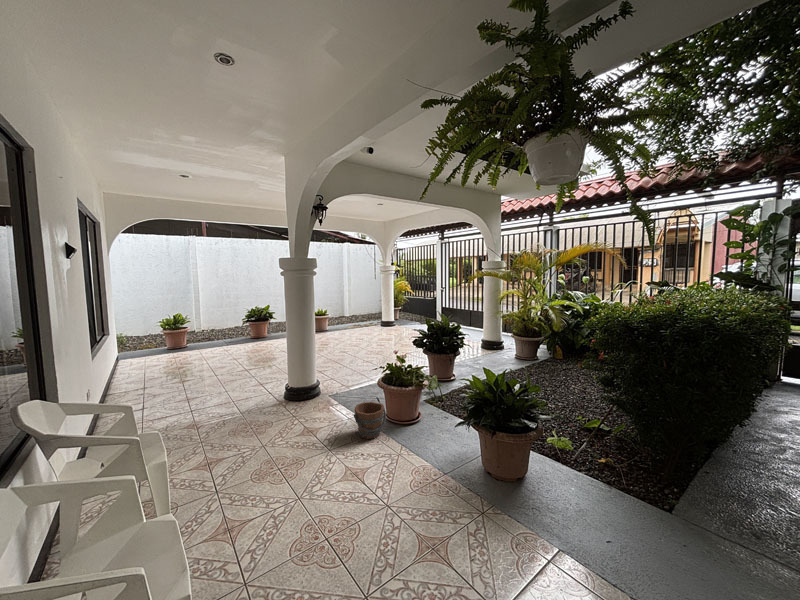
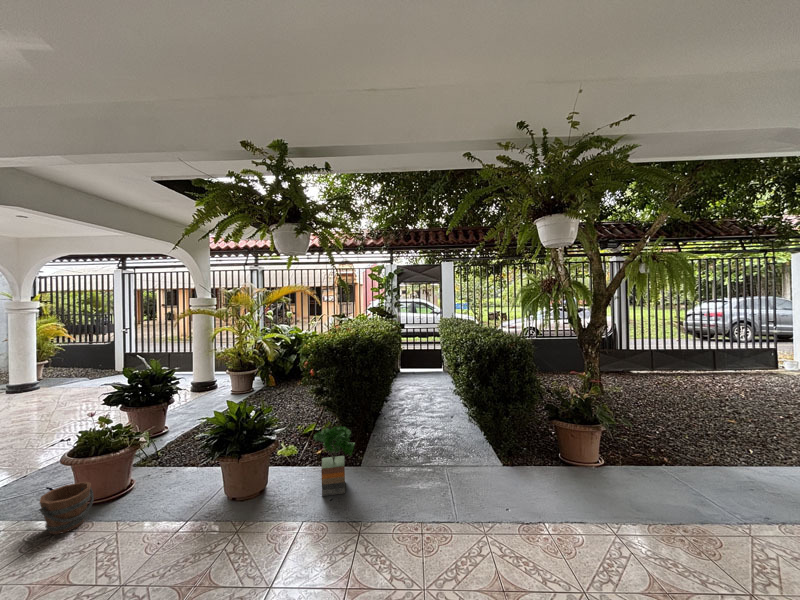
potted tree: none [590,436,666,549] -> present [314,426,355,496]

